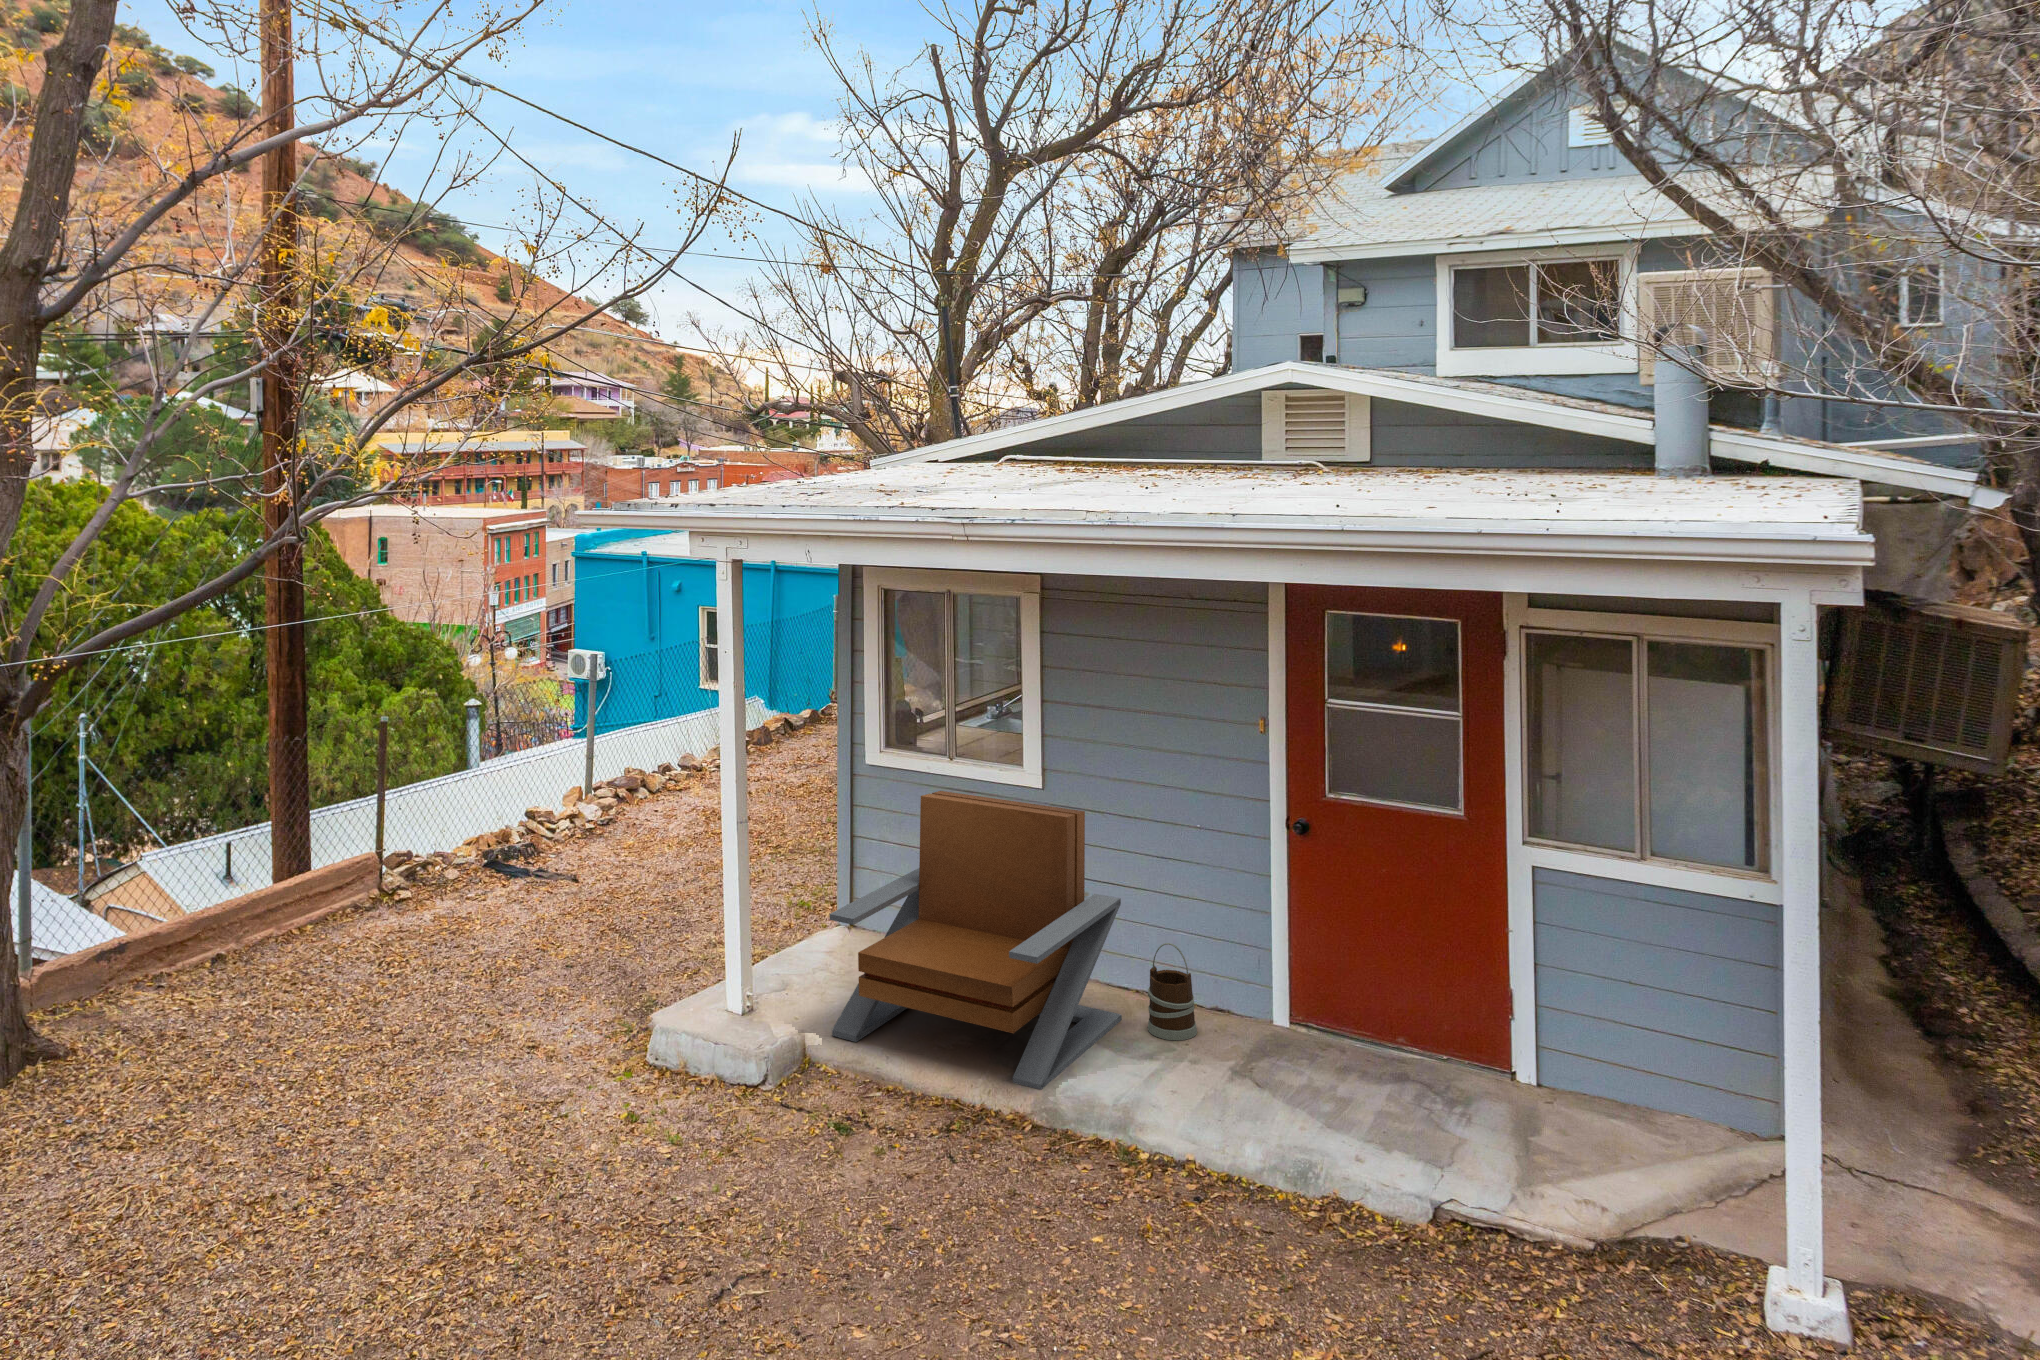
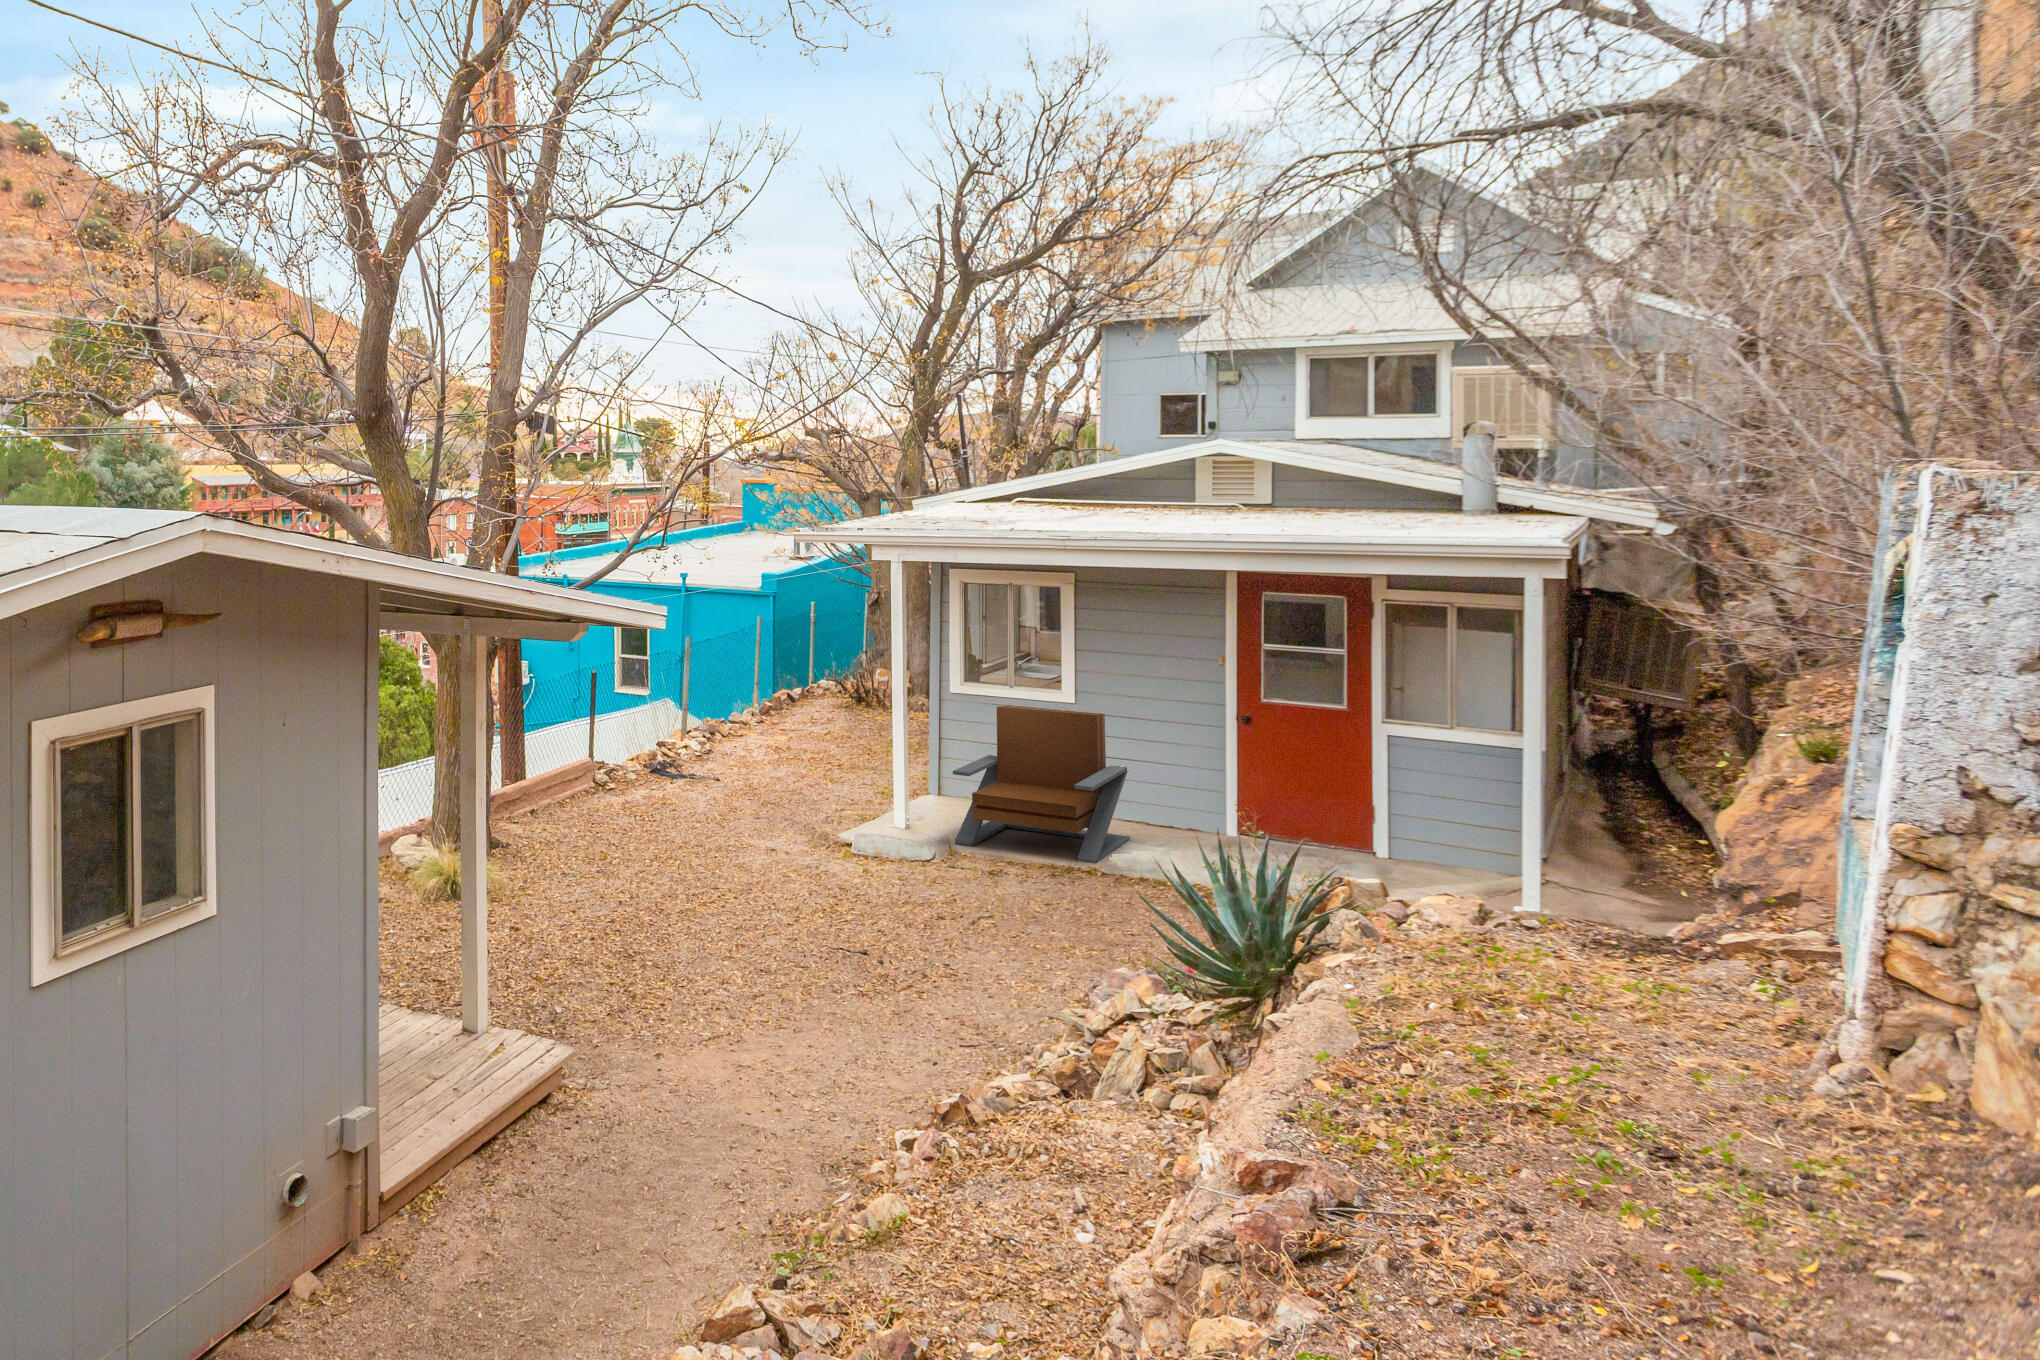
wooden bucket: present [1148,943,1197,1040] -> none [1148,791,1179,847]

